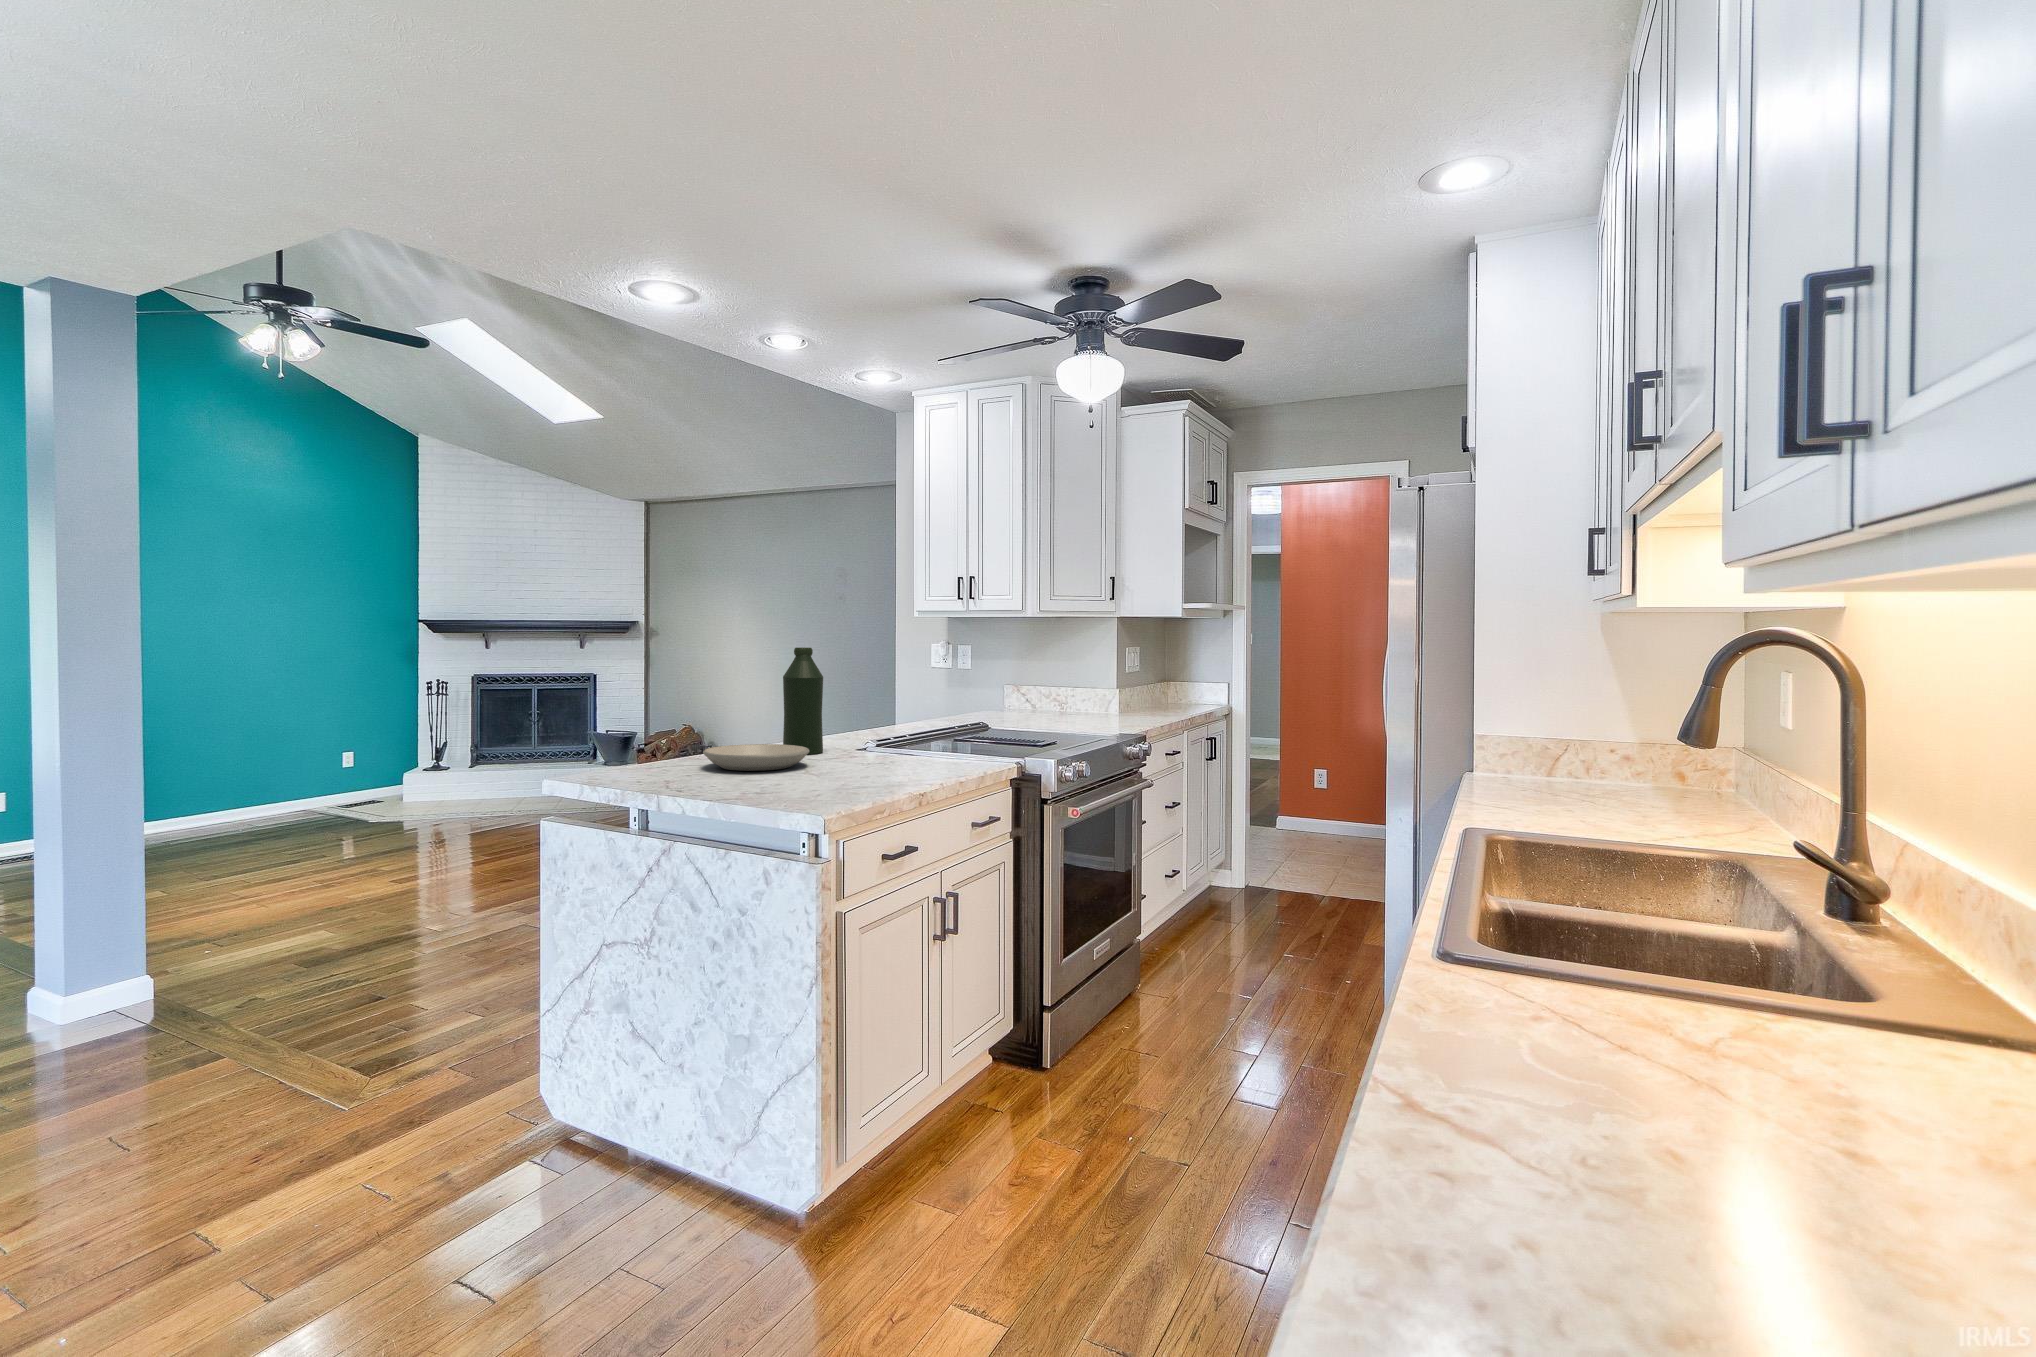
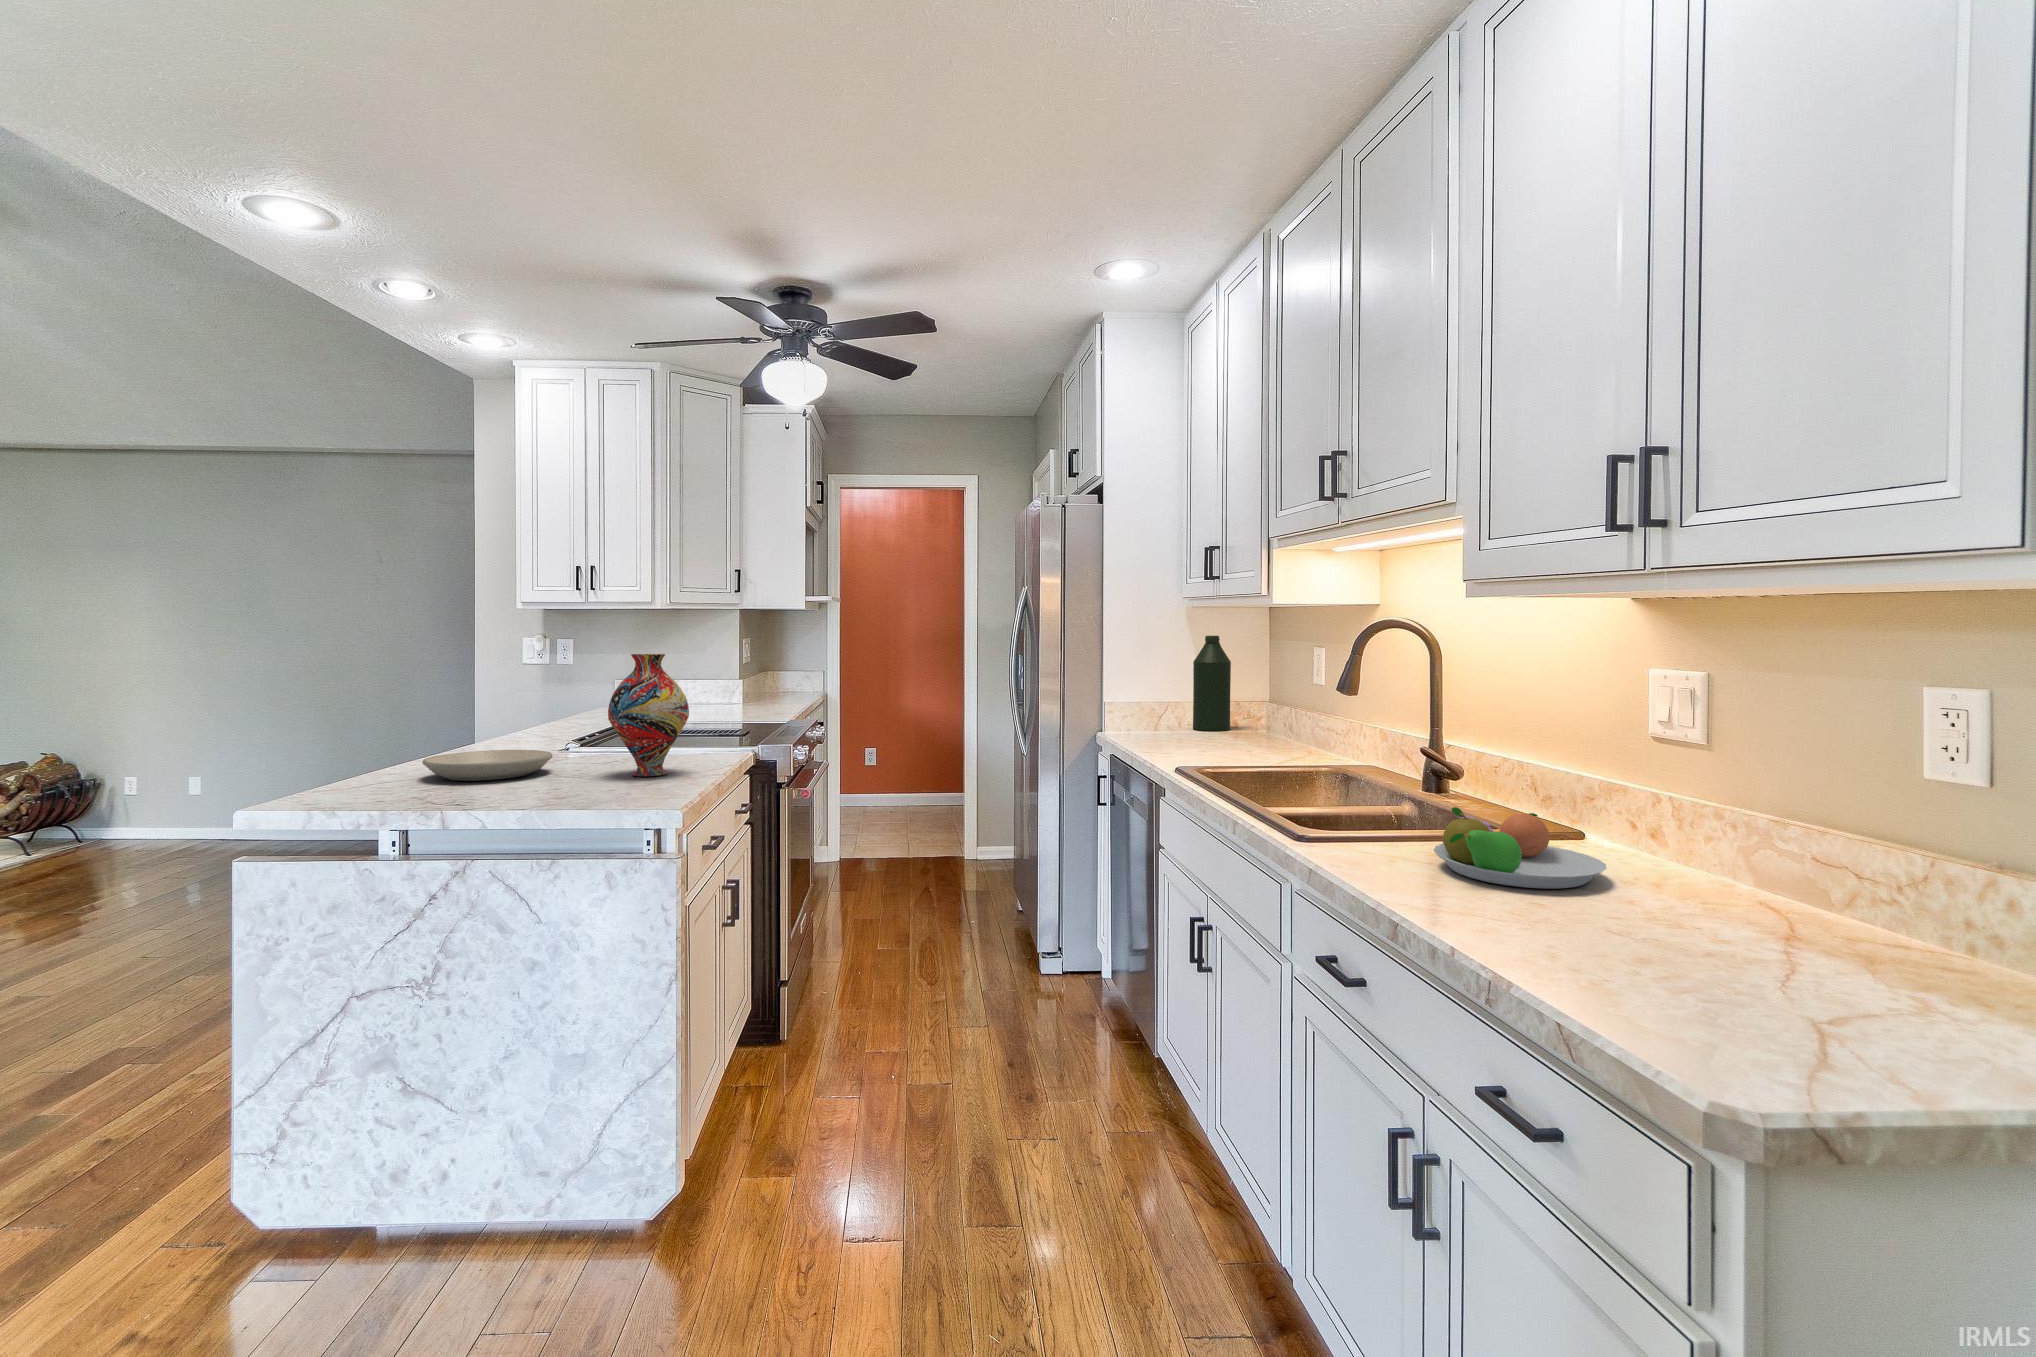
bottle: present [783,647,823,754] -> present [1193,636,1231,731]
vase: none [831,660,907,781] -> present [608,654,689,776]
fruit bowl: none [1469,972,1869,1195] -> present [1434,807,1607,889]

